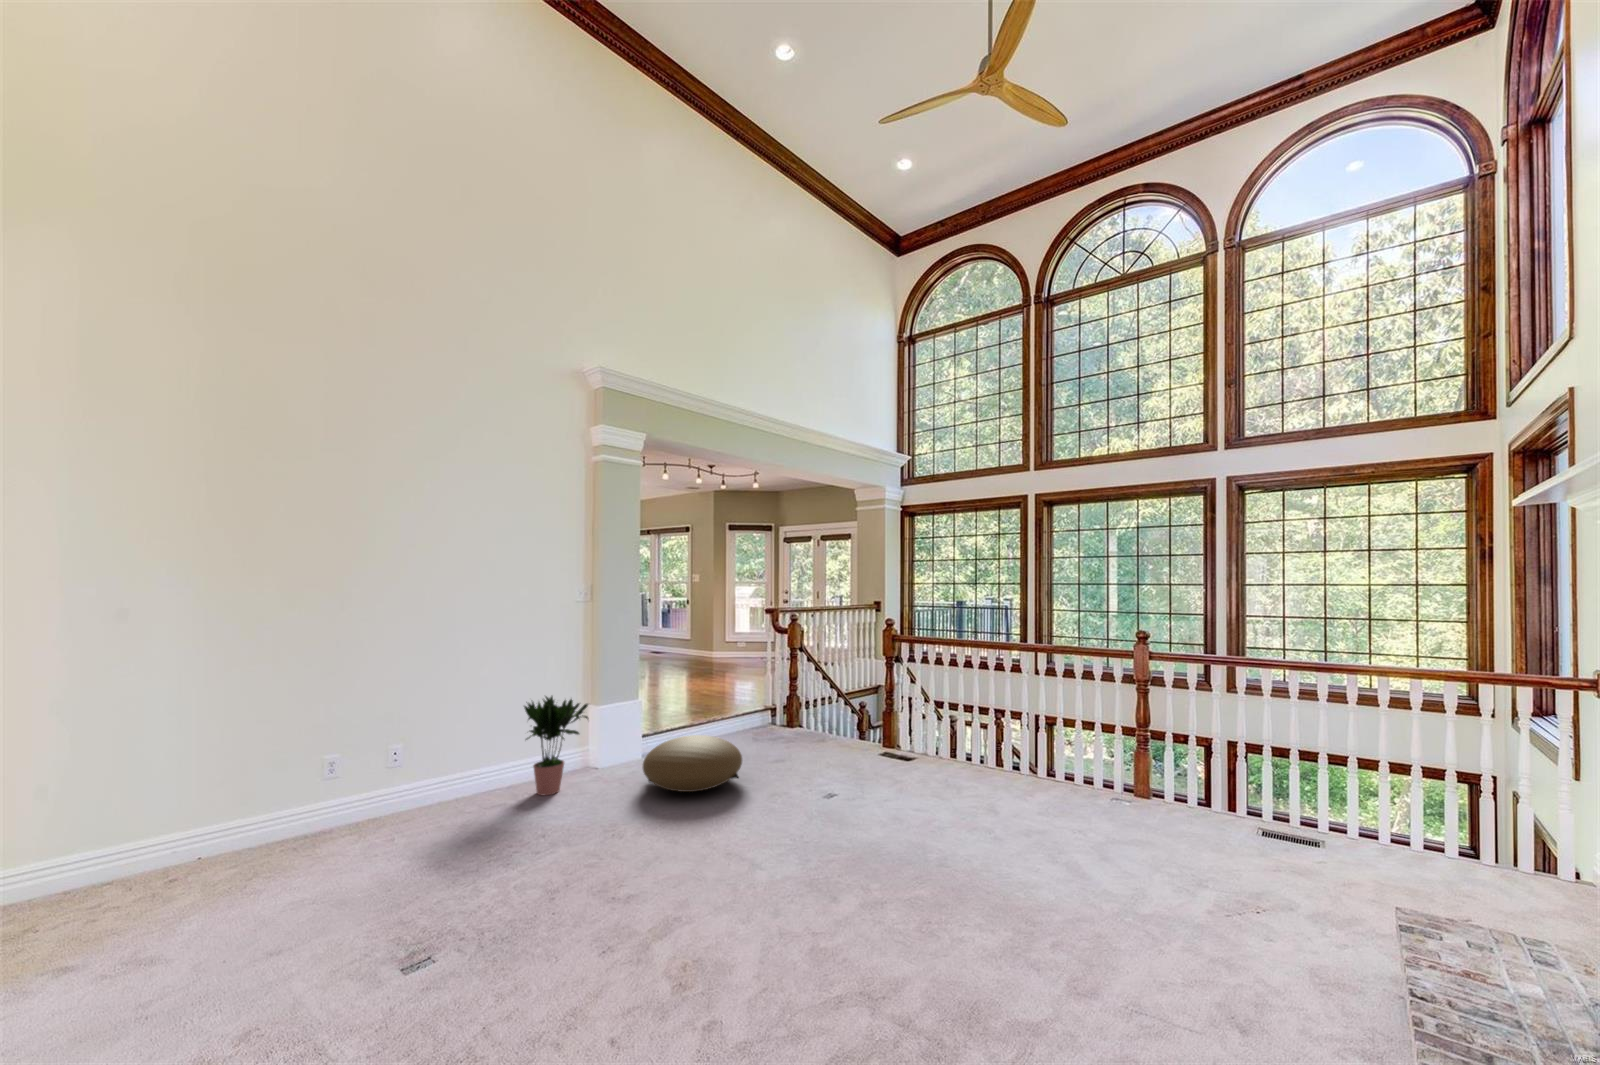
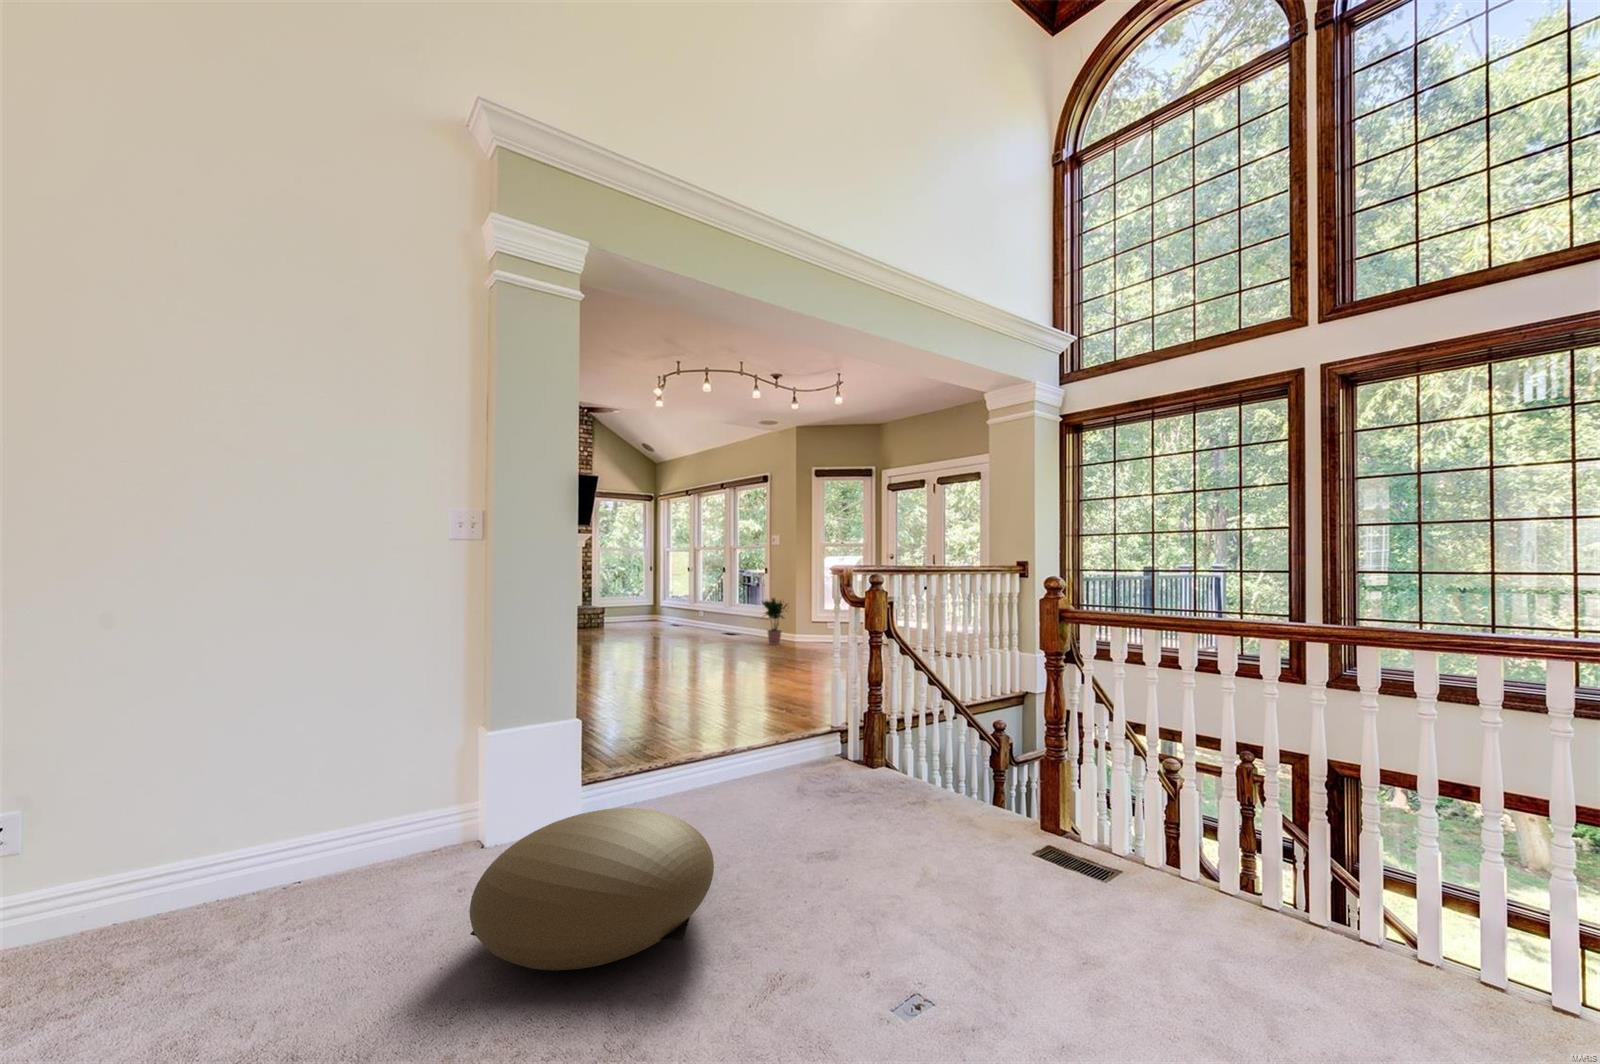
potted plant: present [524,696,588,795] -> present [762,598,789,645]

